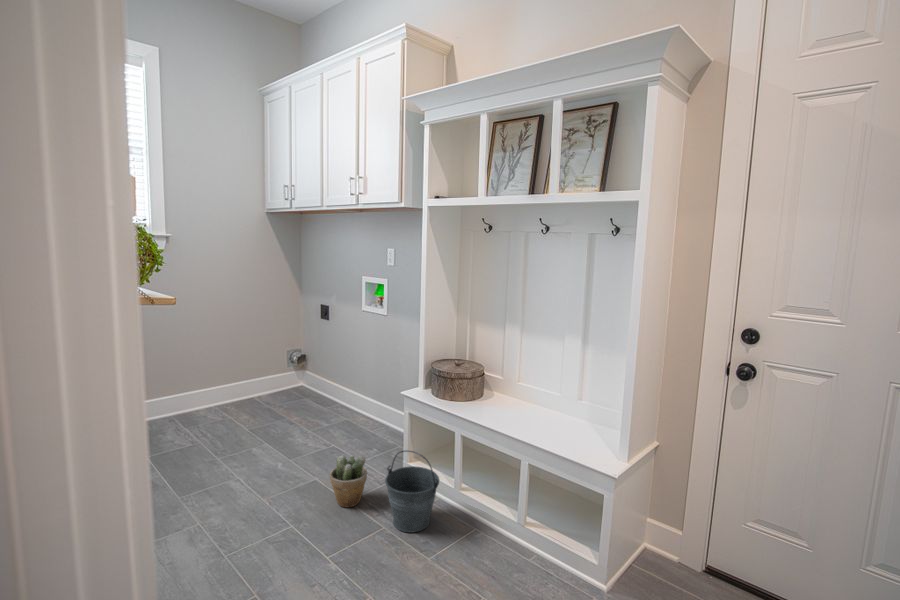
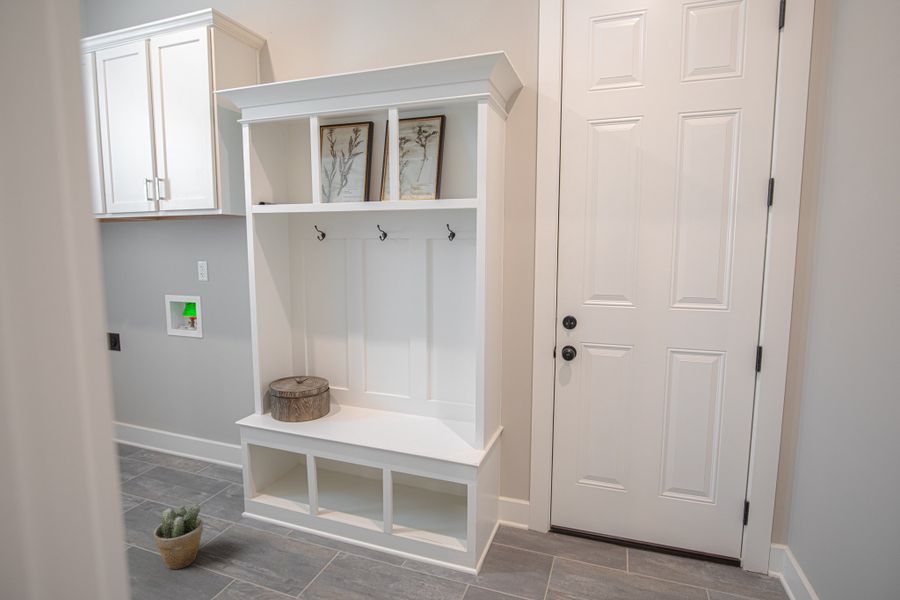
bucket: present [385,450,439,533] -> none [230,484,296,577]

